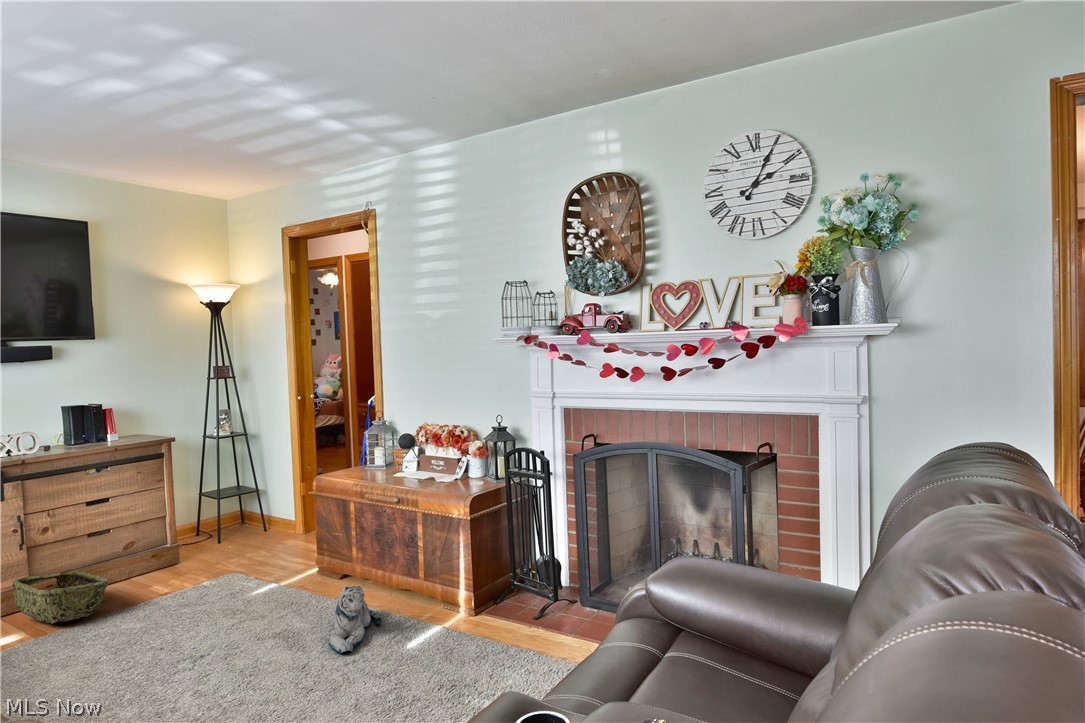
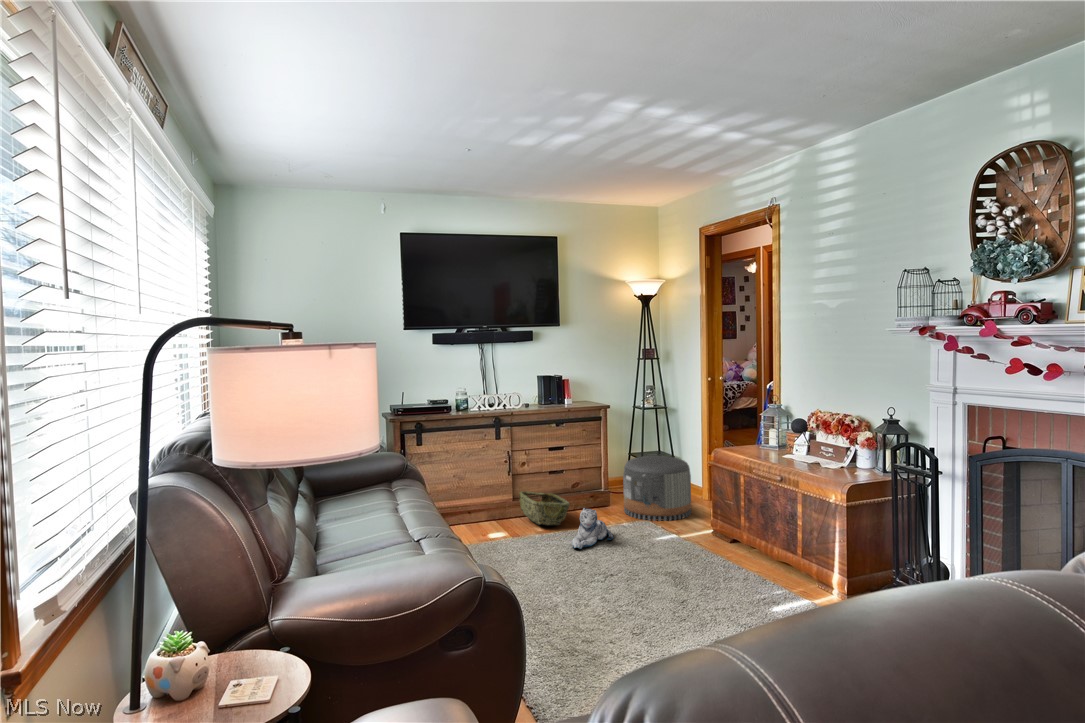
pouf: none [193,493,285,578] -> present [623,456,691,521]
plush toy: present [329,586,382,654] -> present [572,508,613,549]

